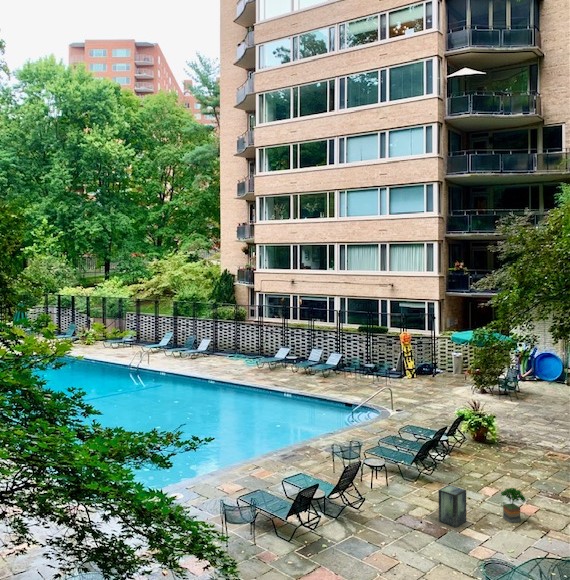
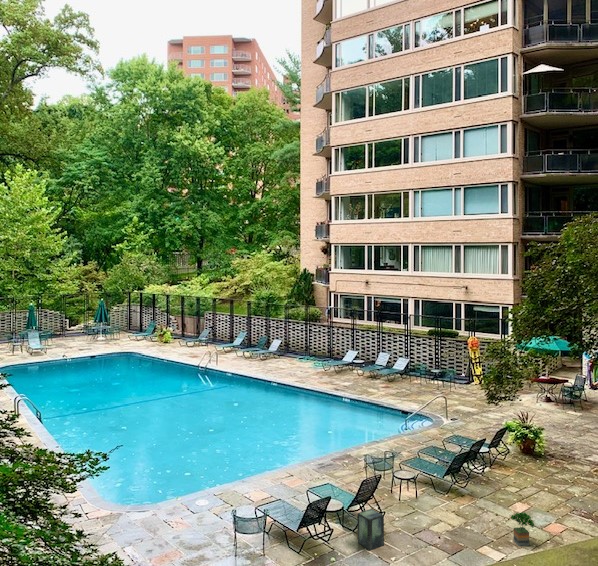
storage box: present [439,485,466,527] -> present [357,509,384,550]

